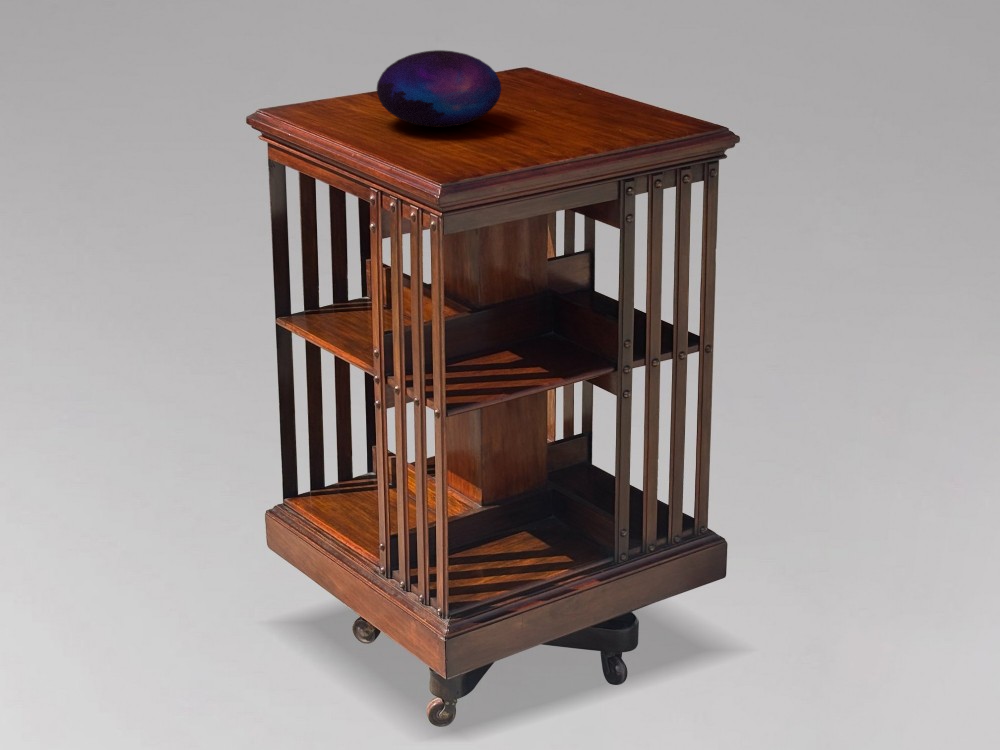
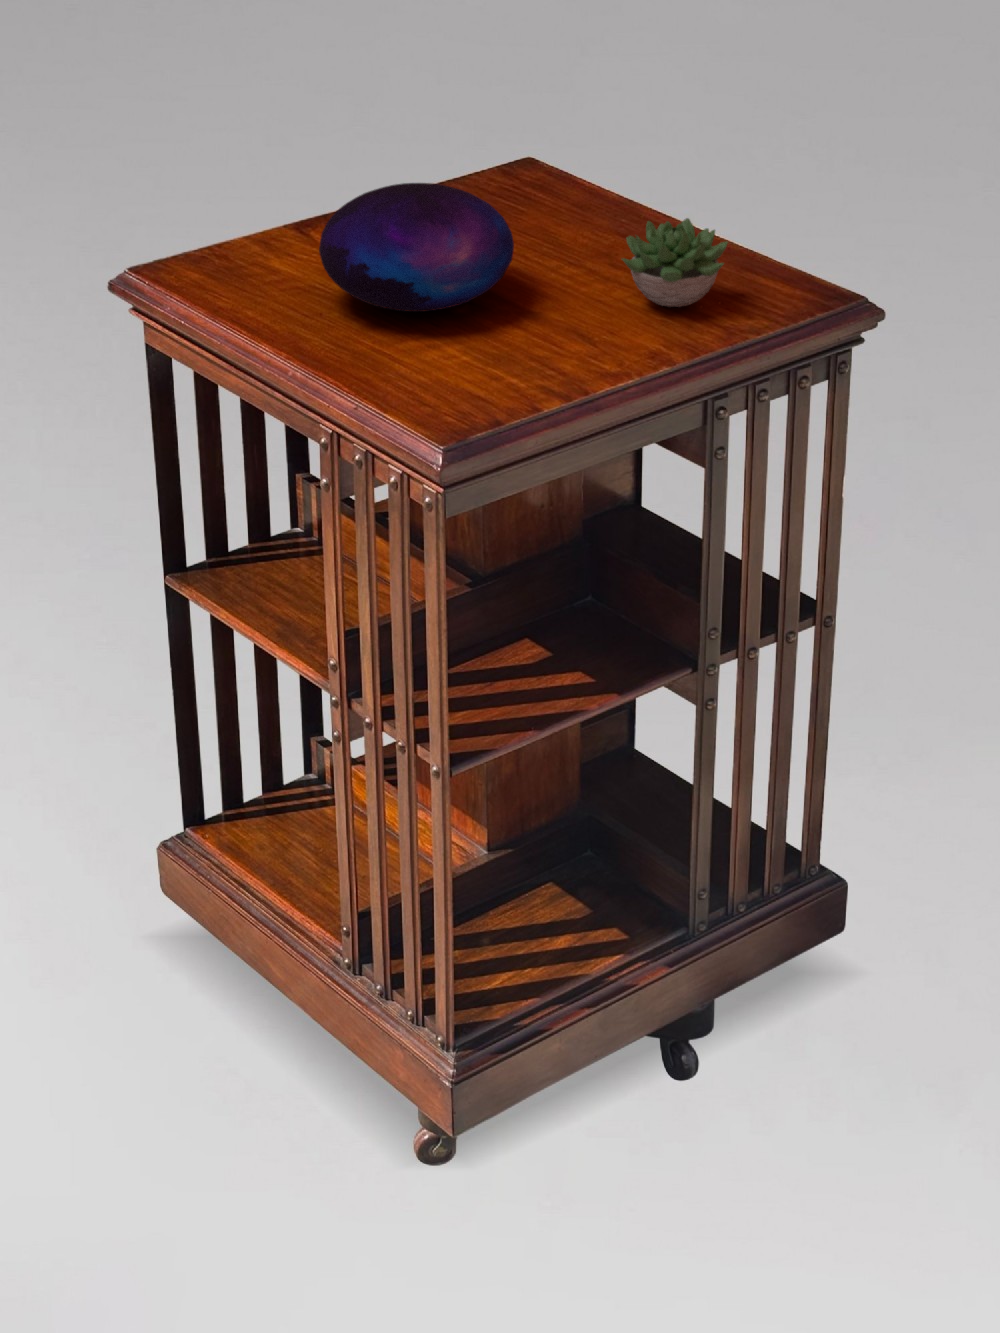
succulent plant: none [568,75,639,128] -> present [622,218,728,307]

